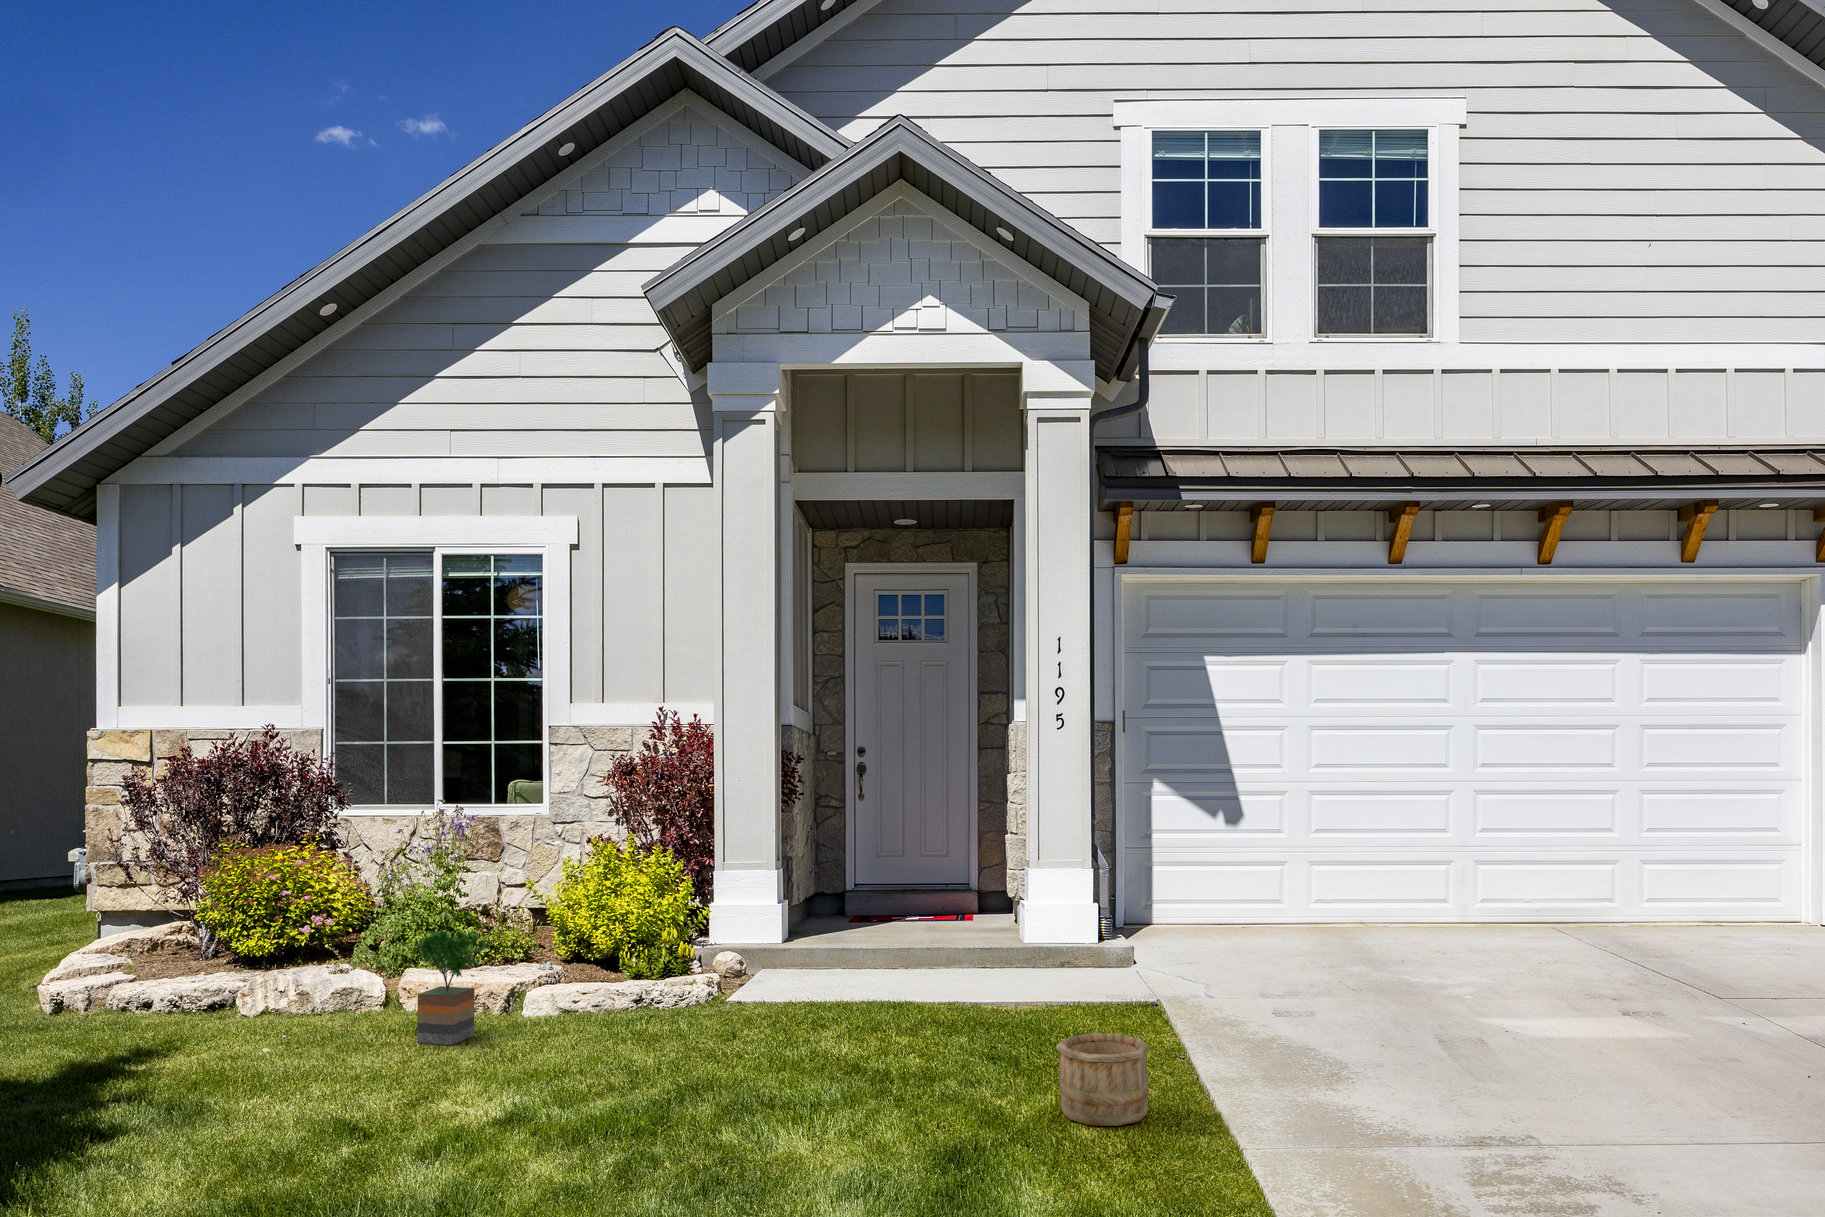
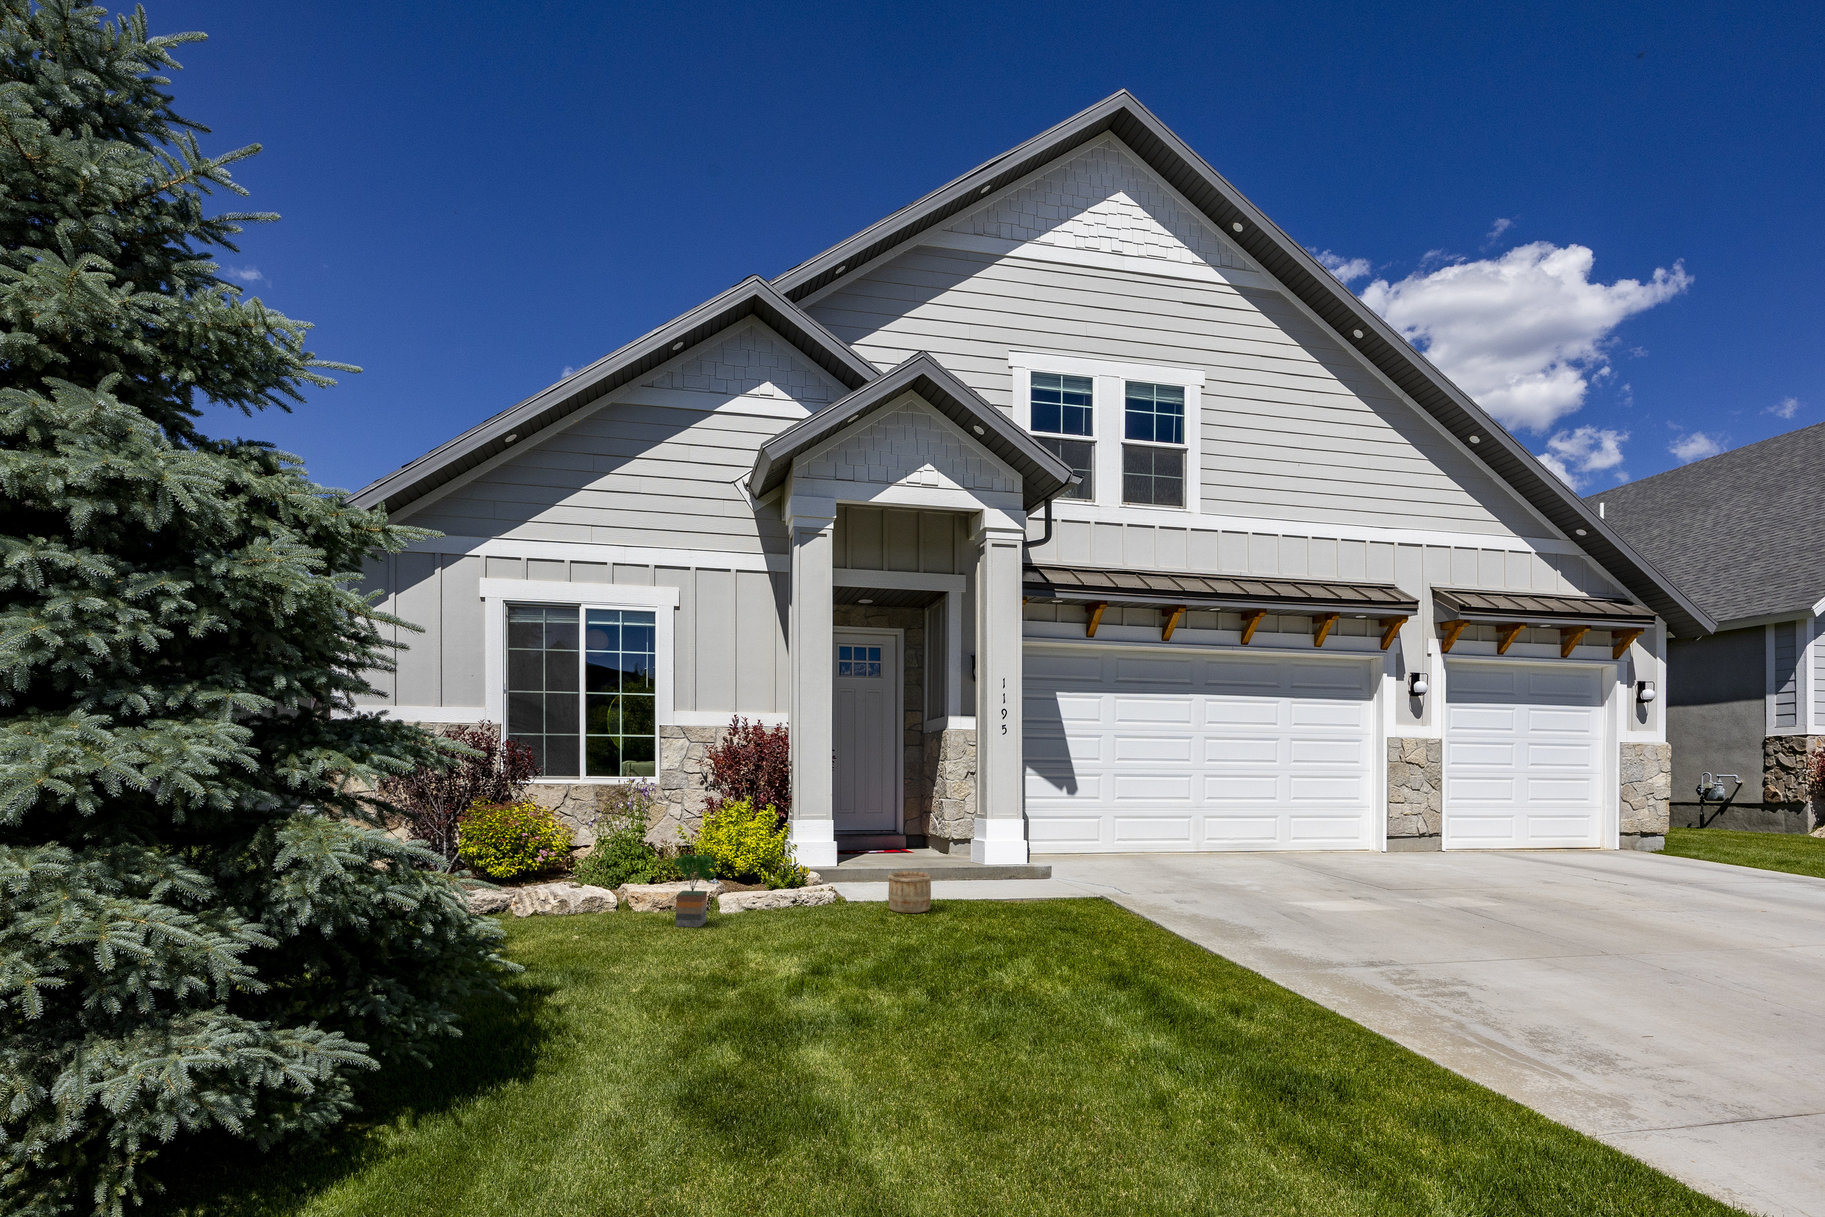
wooden bucket: present [1056,1033,1150,1126] -> present [888,871,932,913]

